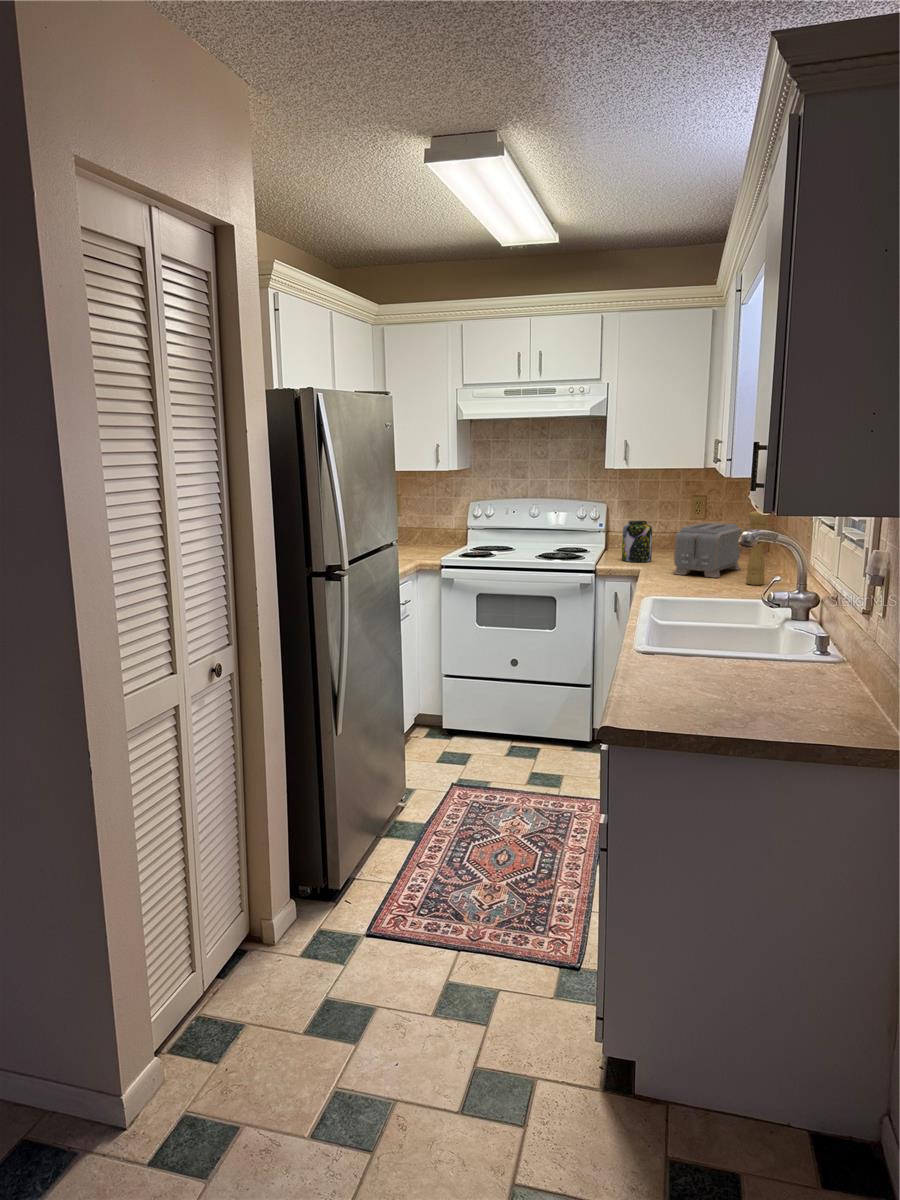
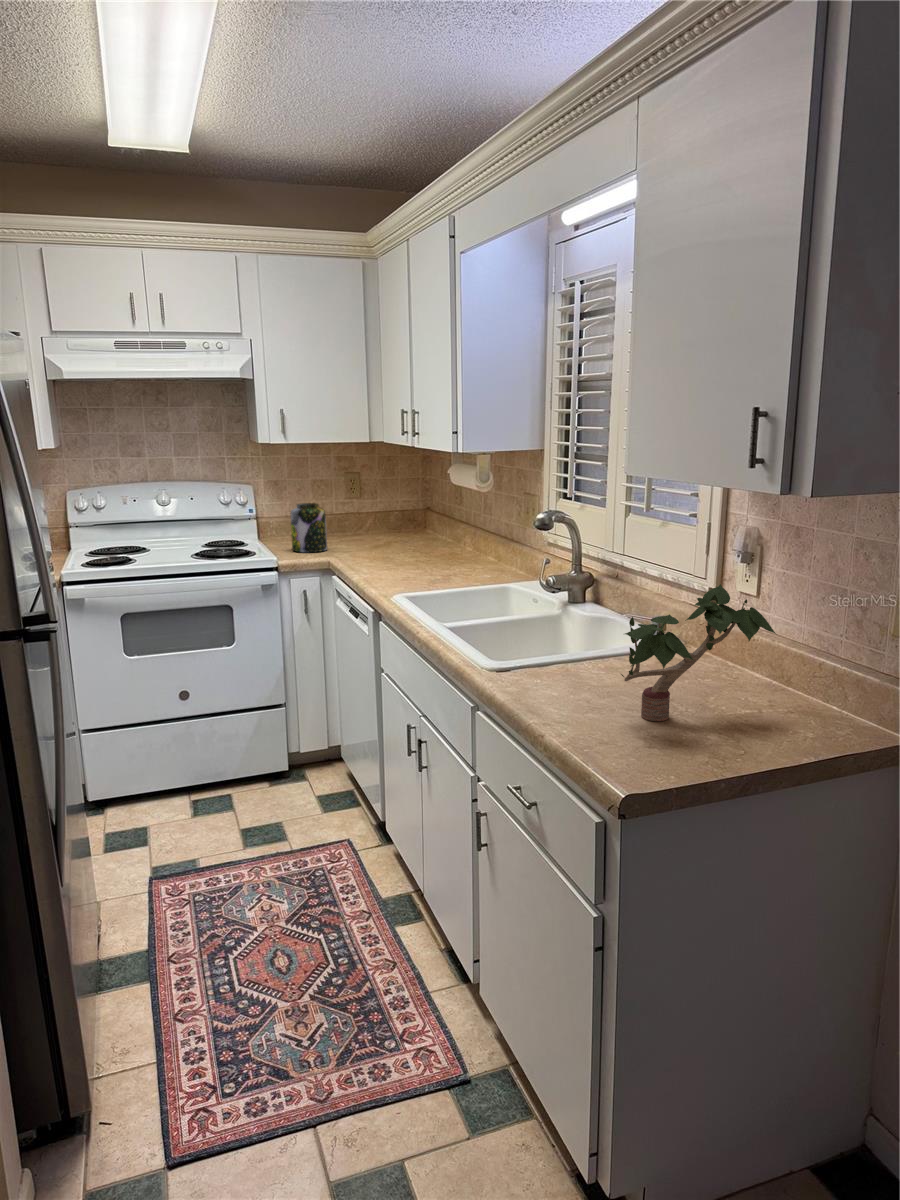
pepper mill: present [746,511,769,585] -> none [461,485,481,567]
toaster: present [674,523,741,578] -> none [374,501,430,563]
potted plant: none [668,587,839,699] -> present [621,584,776,721]

